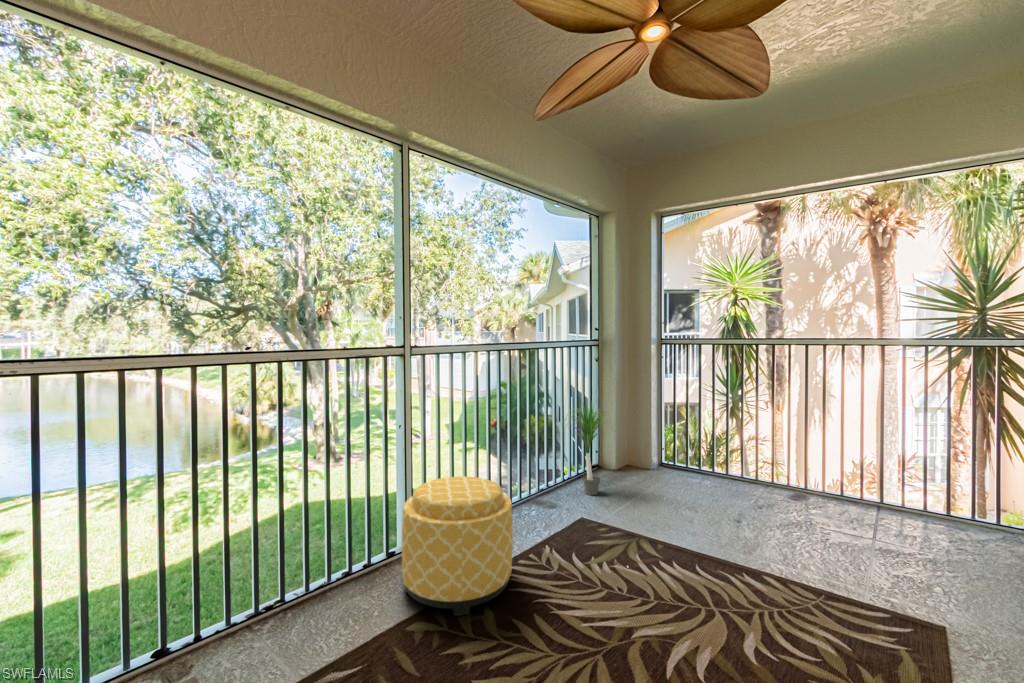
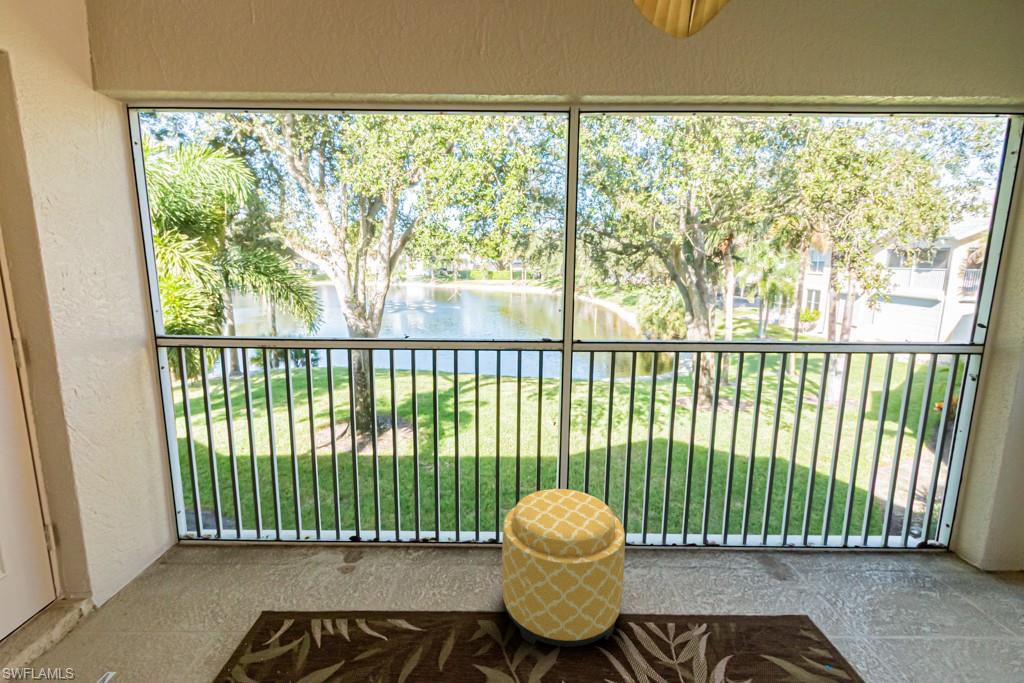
potted plant: present [564,404,604,495] -> none [823,425,961,591]

